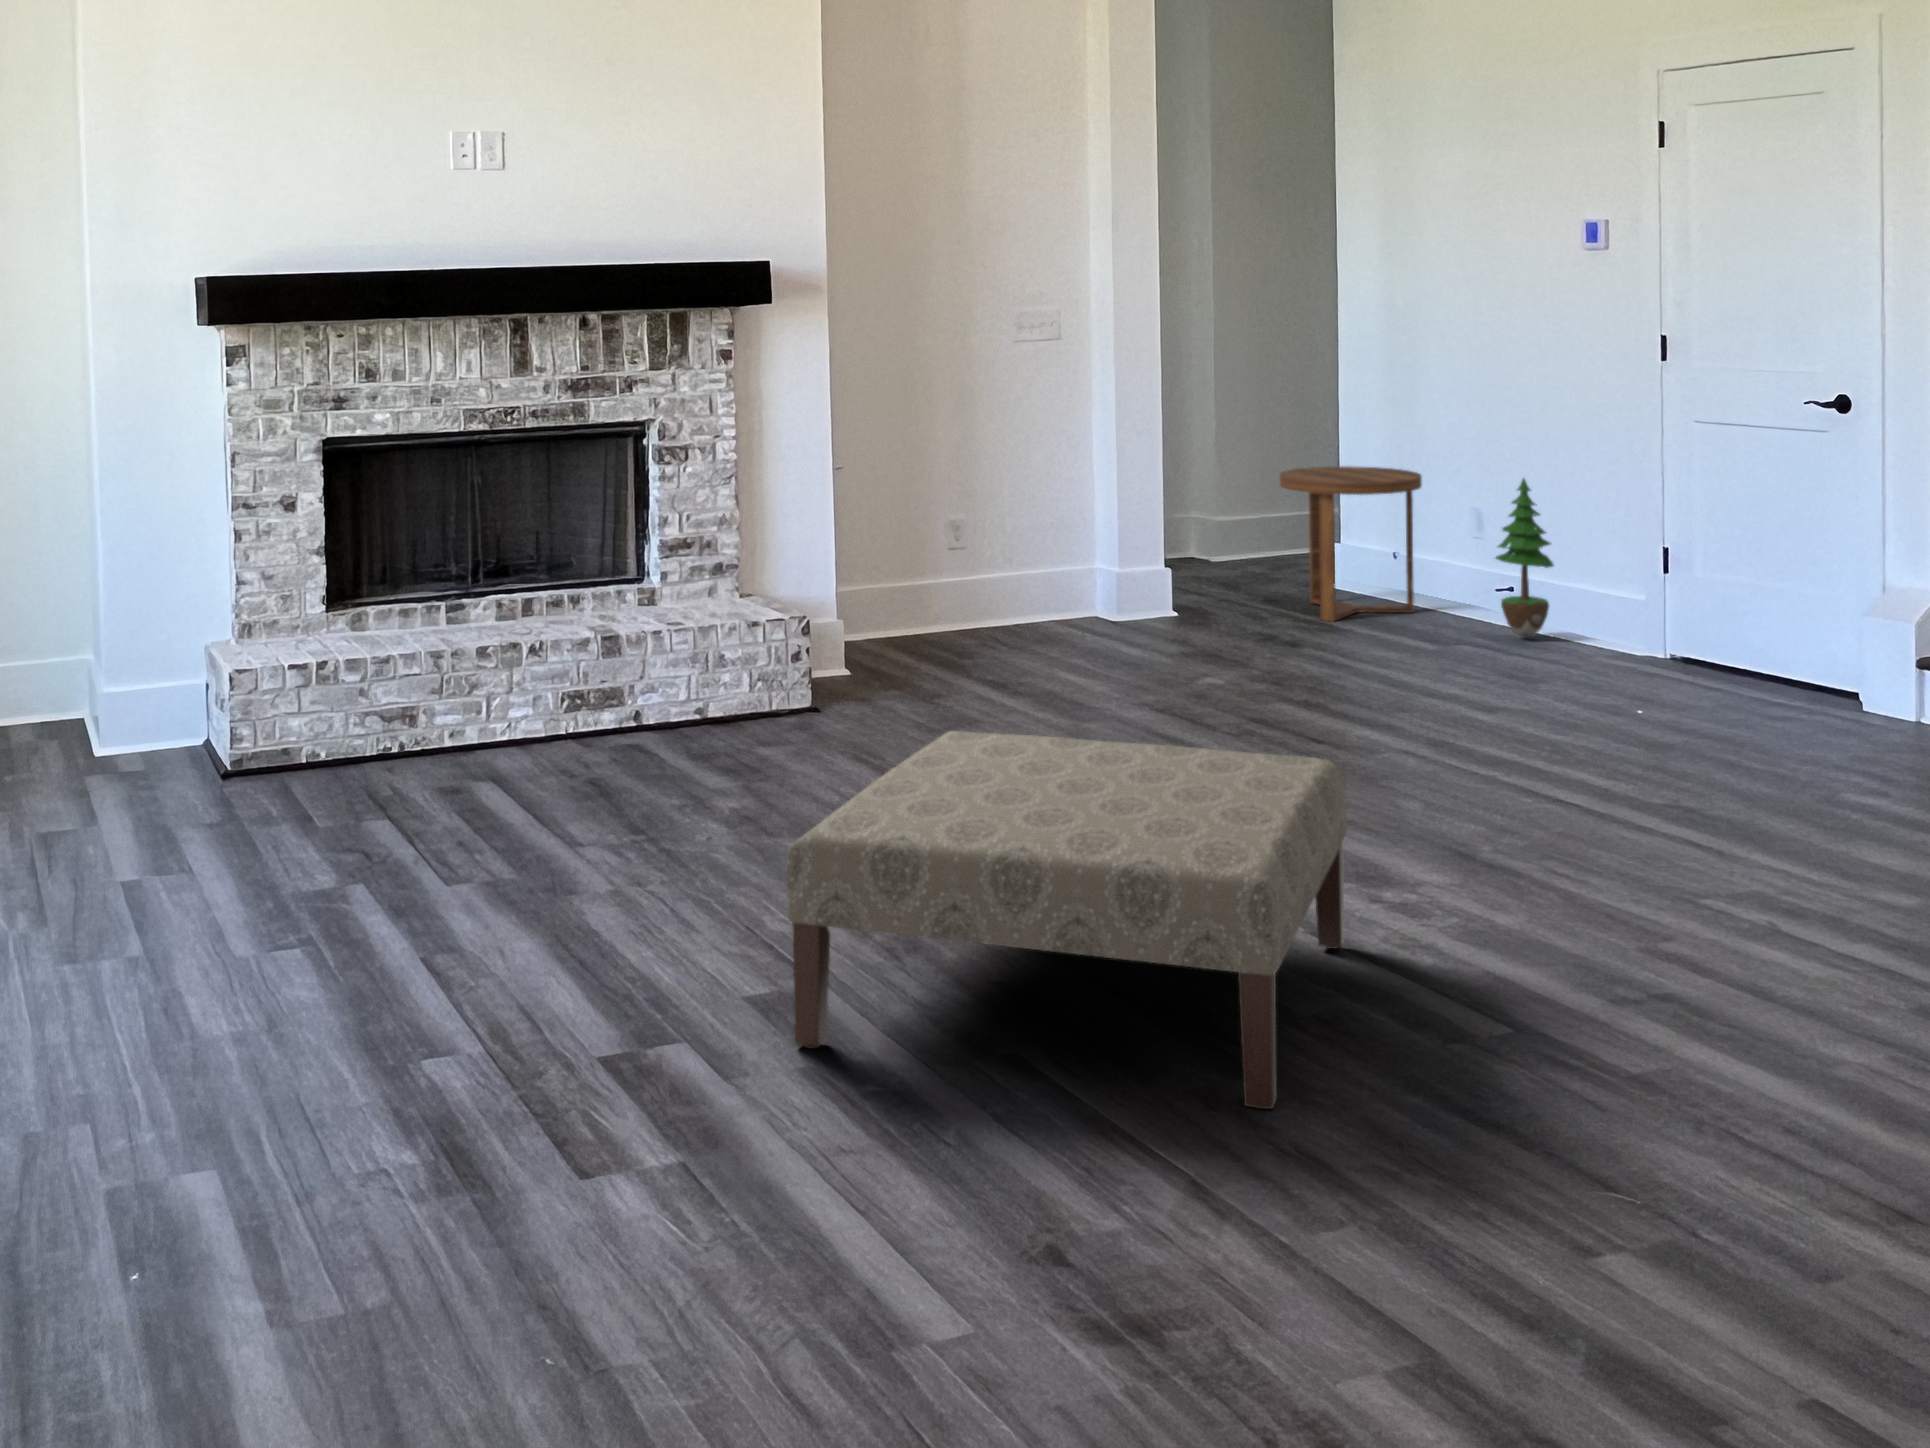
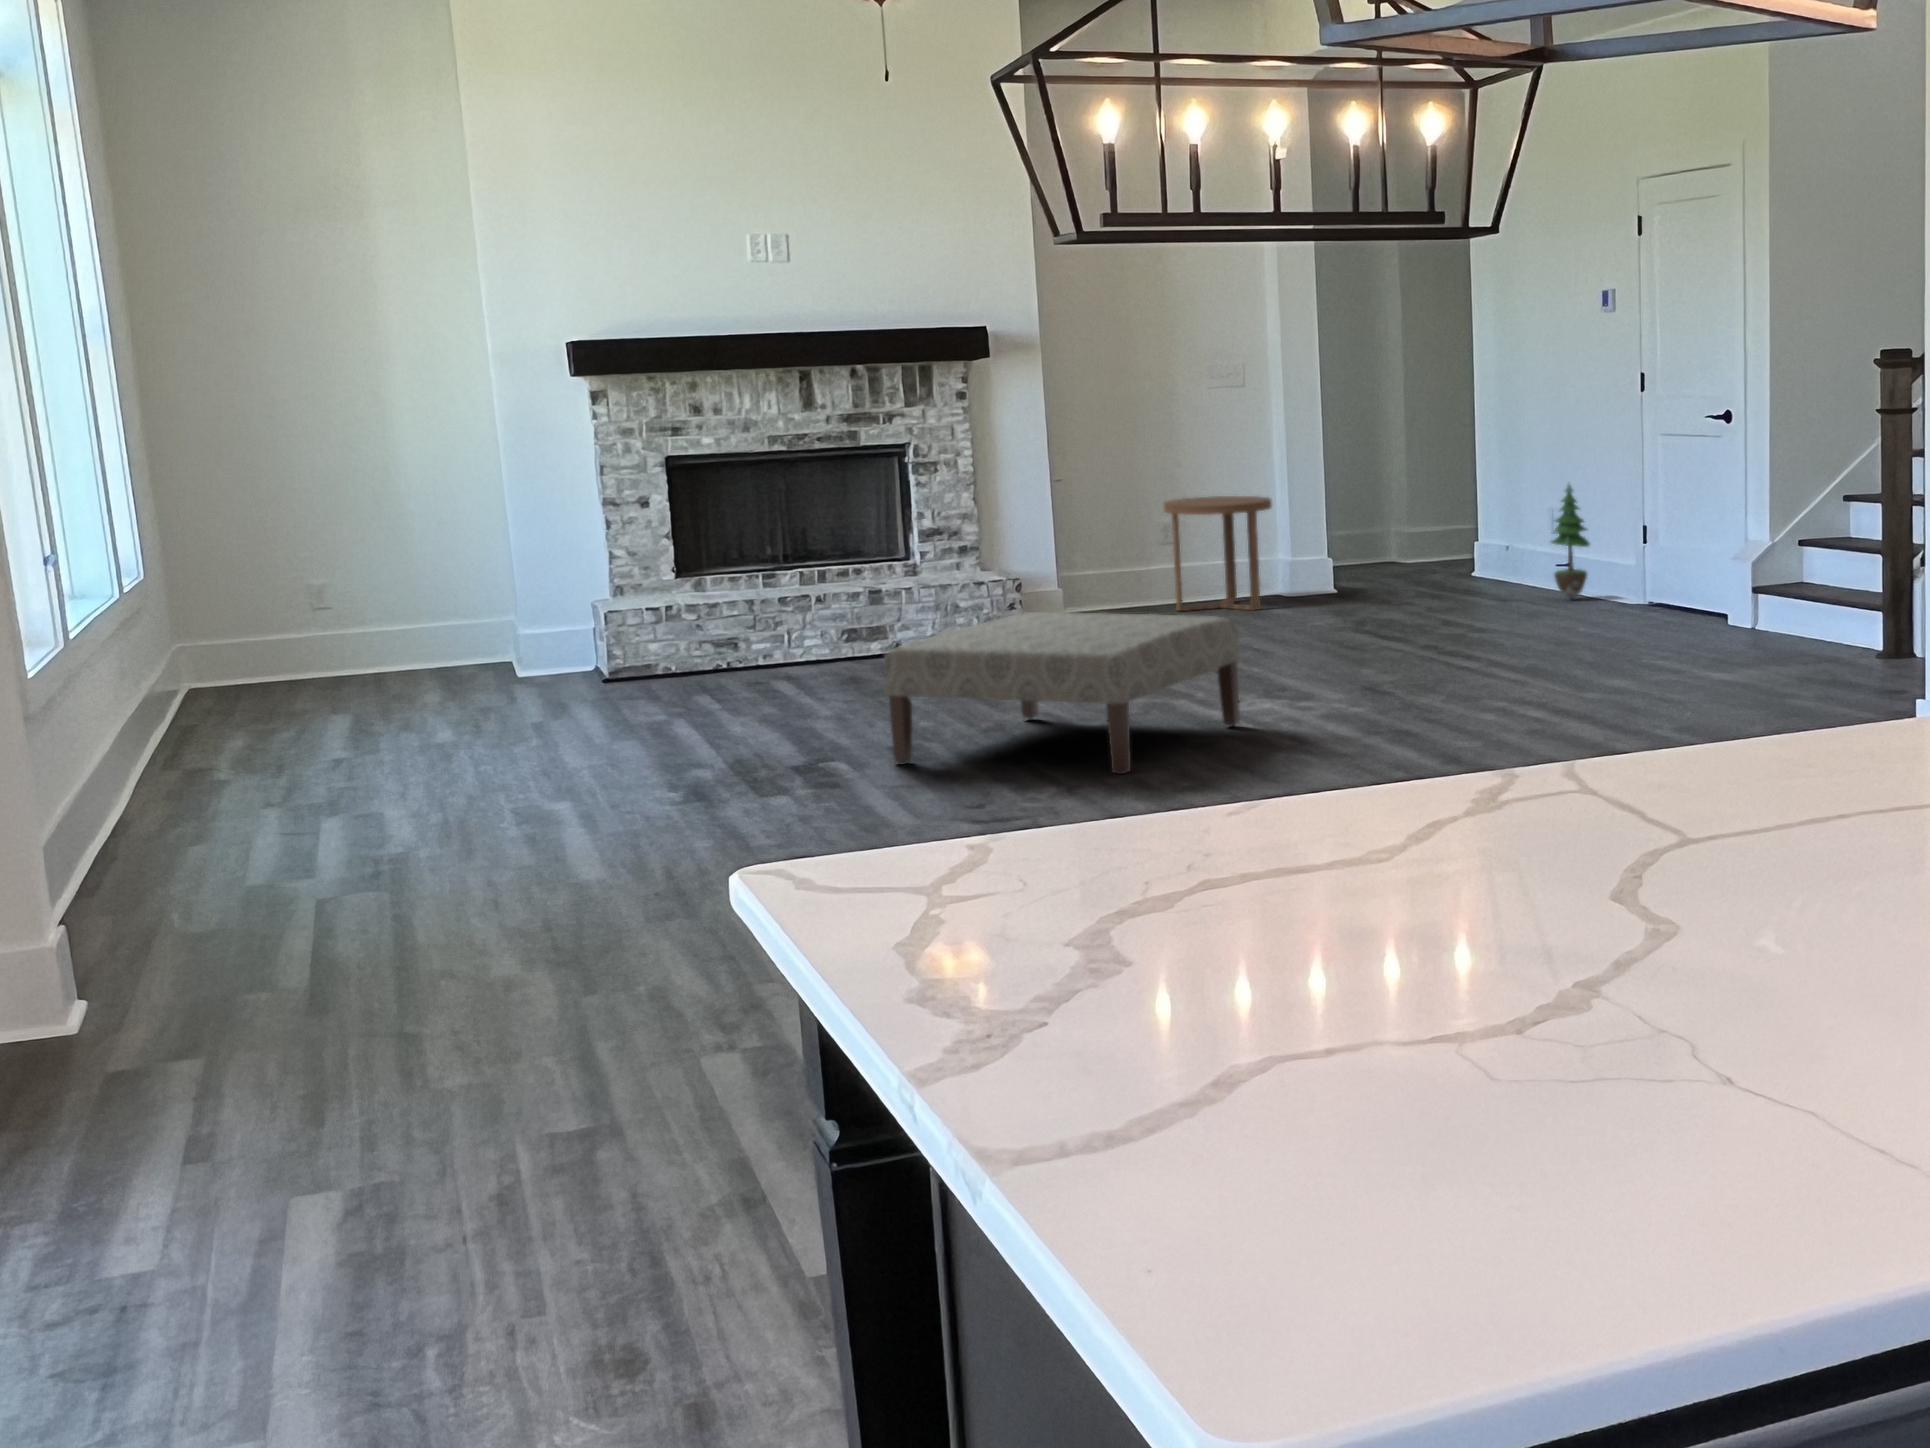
side table: present [1280,466,1422,621] -> present [1164,496,1272,611]

